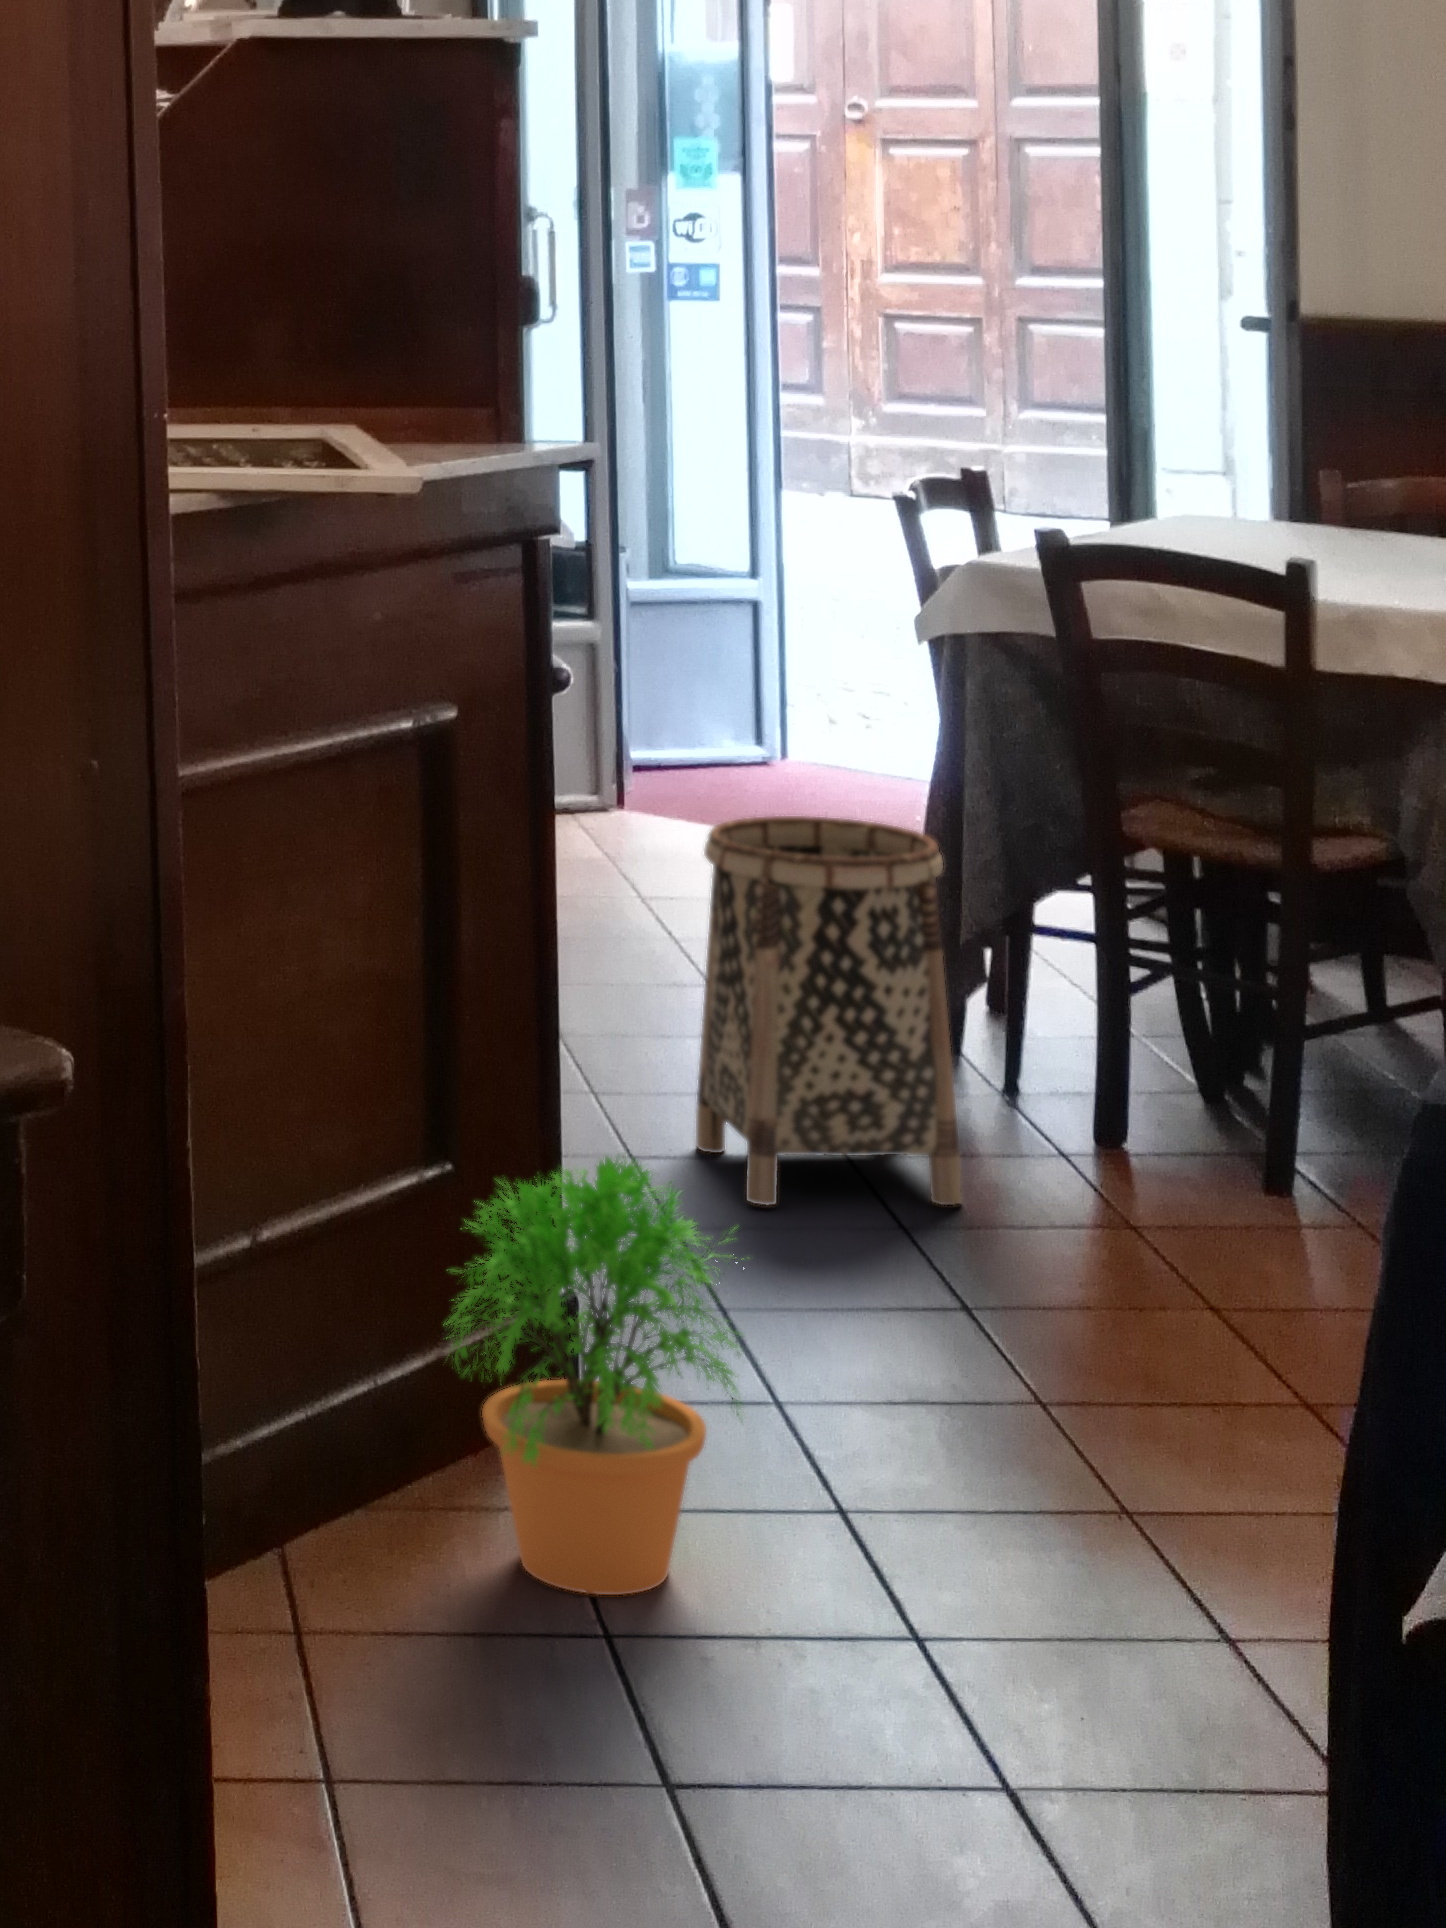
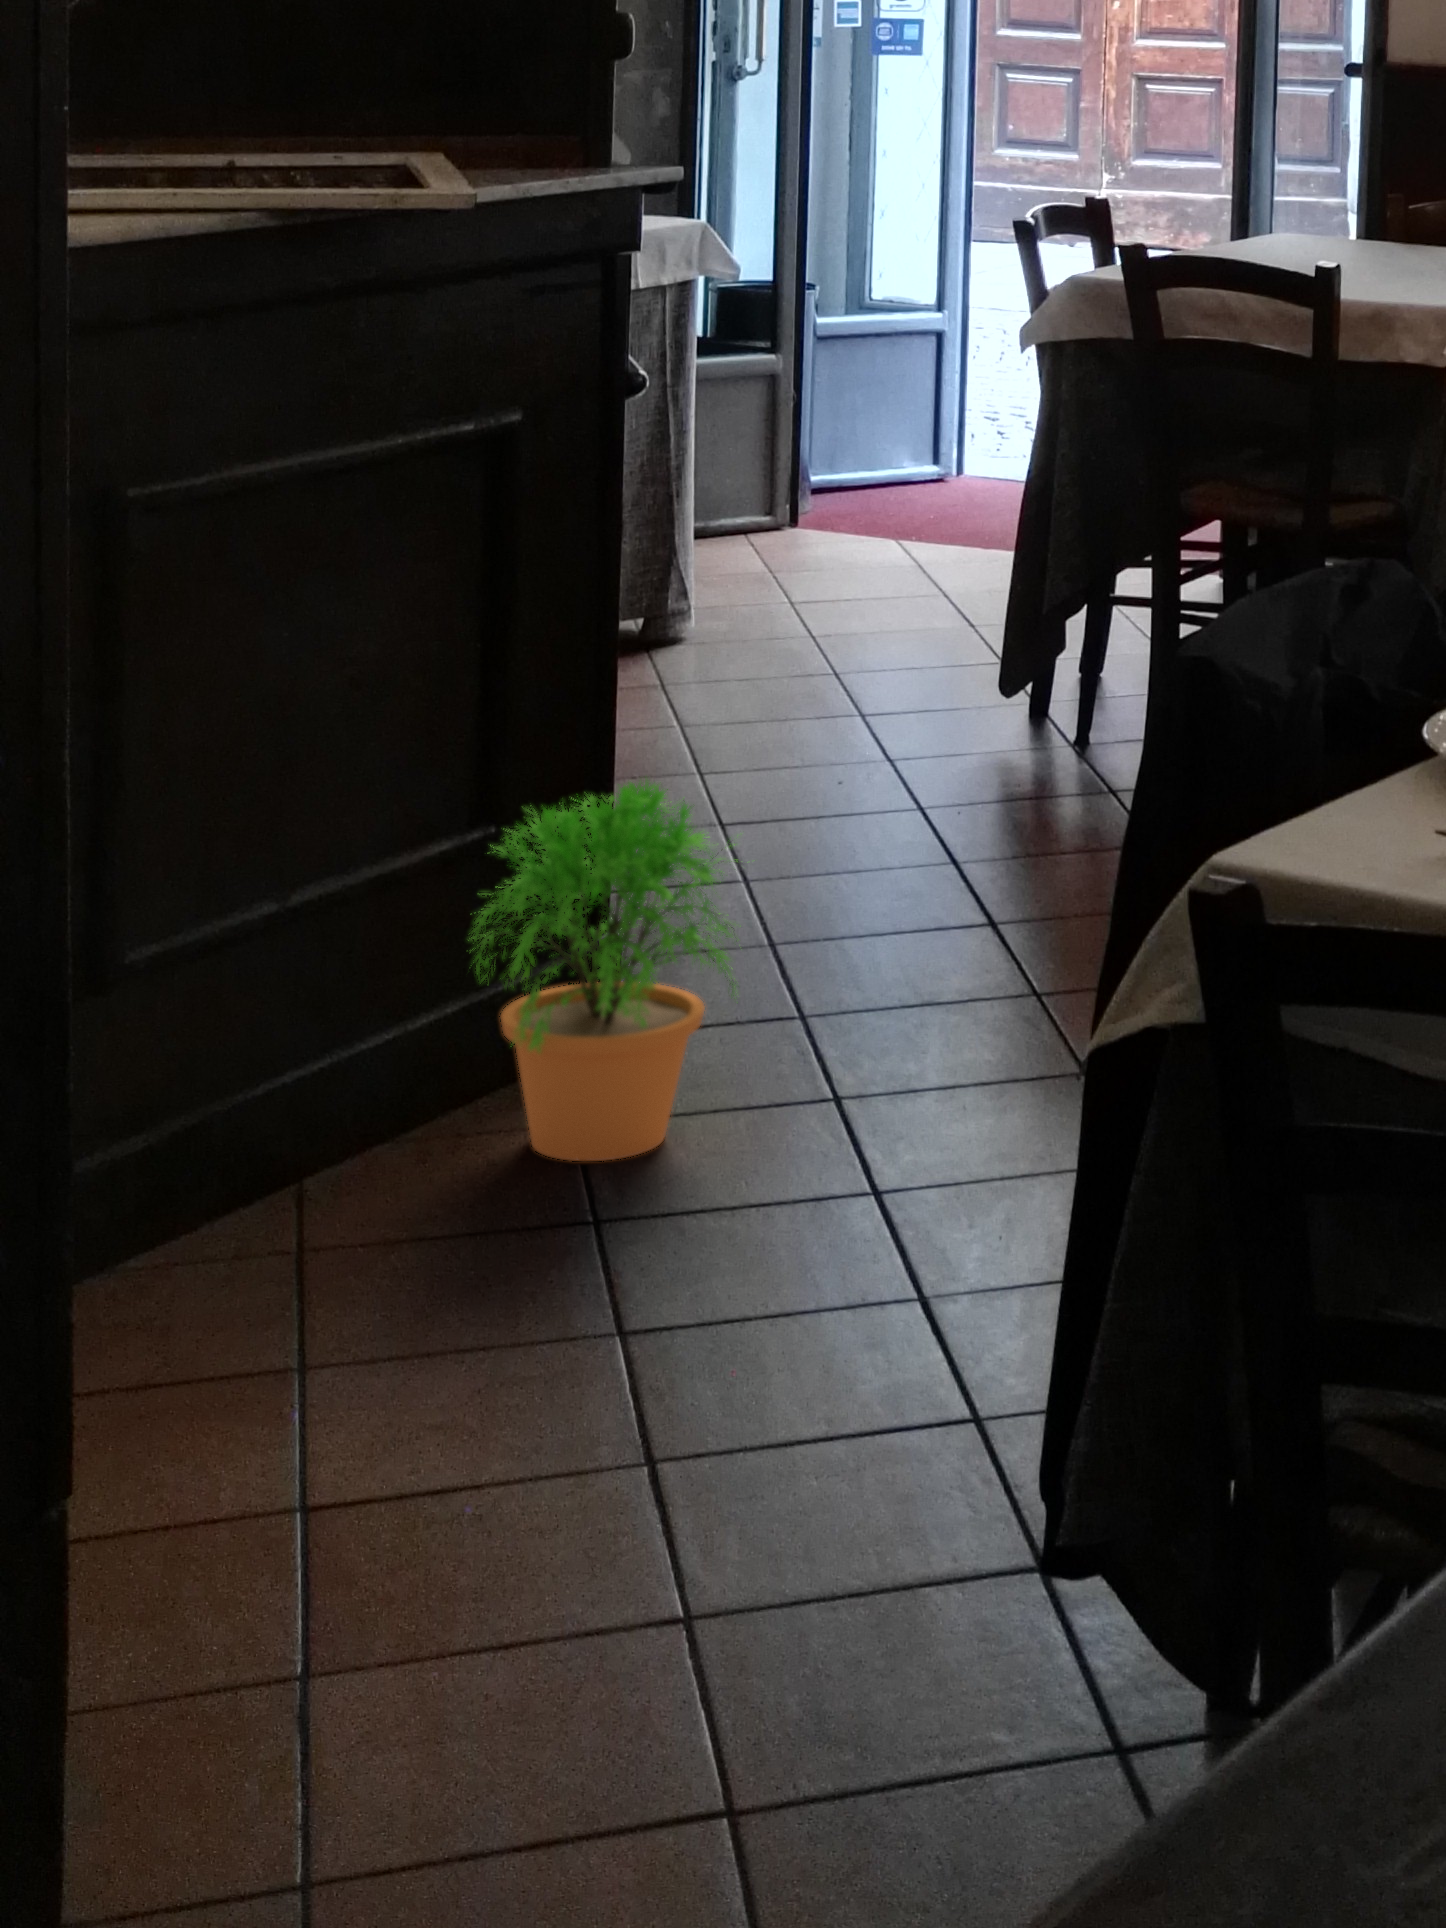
basket: present [696,816,962,1205] -> none [784,503,1011,846]

